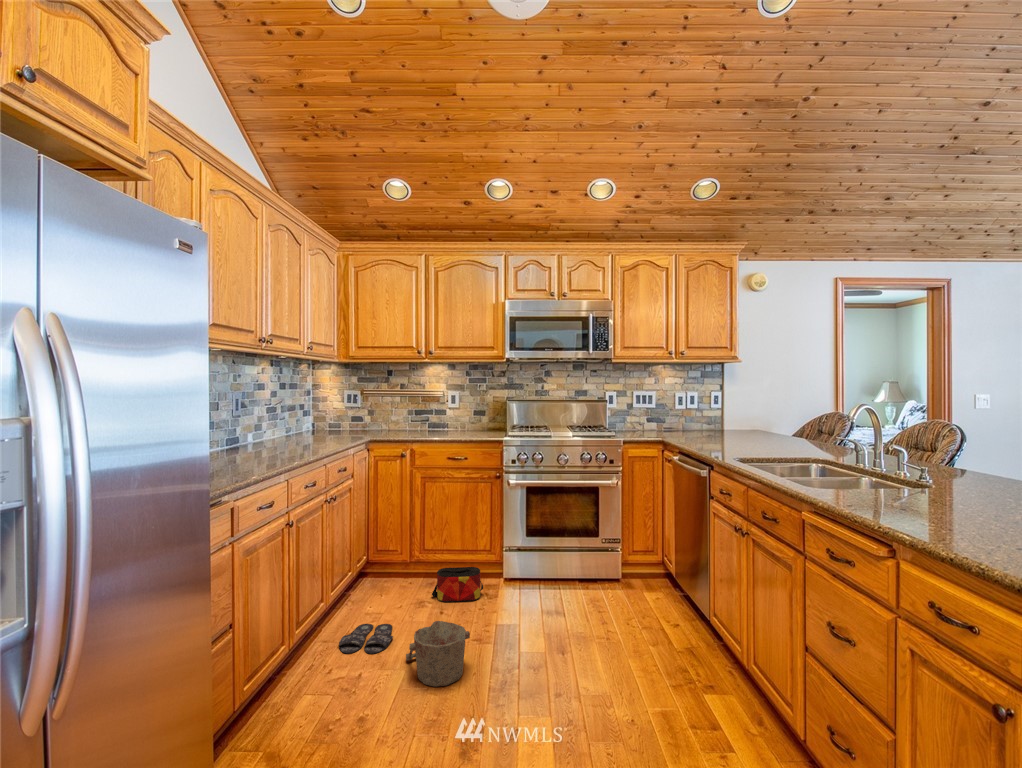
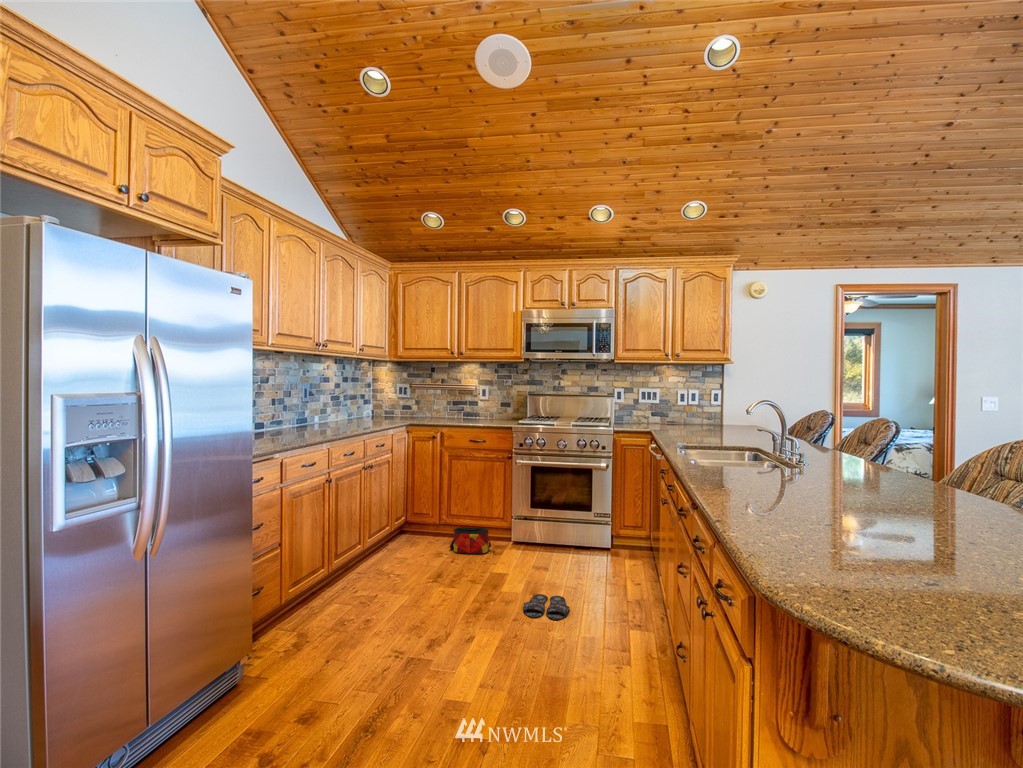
bucket: present [406,621,470,687] -> none [413,559,461,604]
slippers: present [339,624,393,654] -> present [523,594,570,620]

